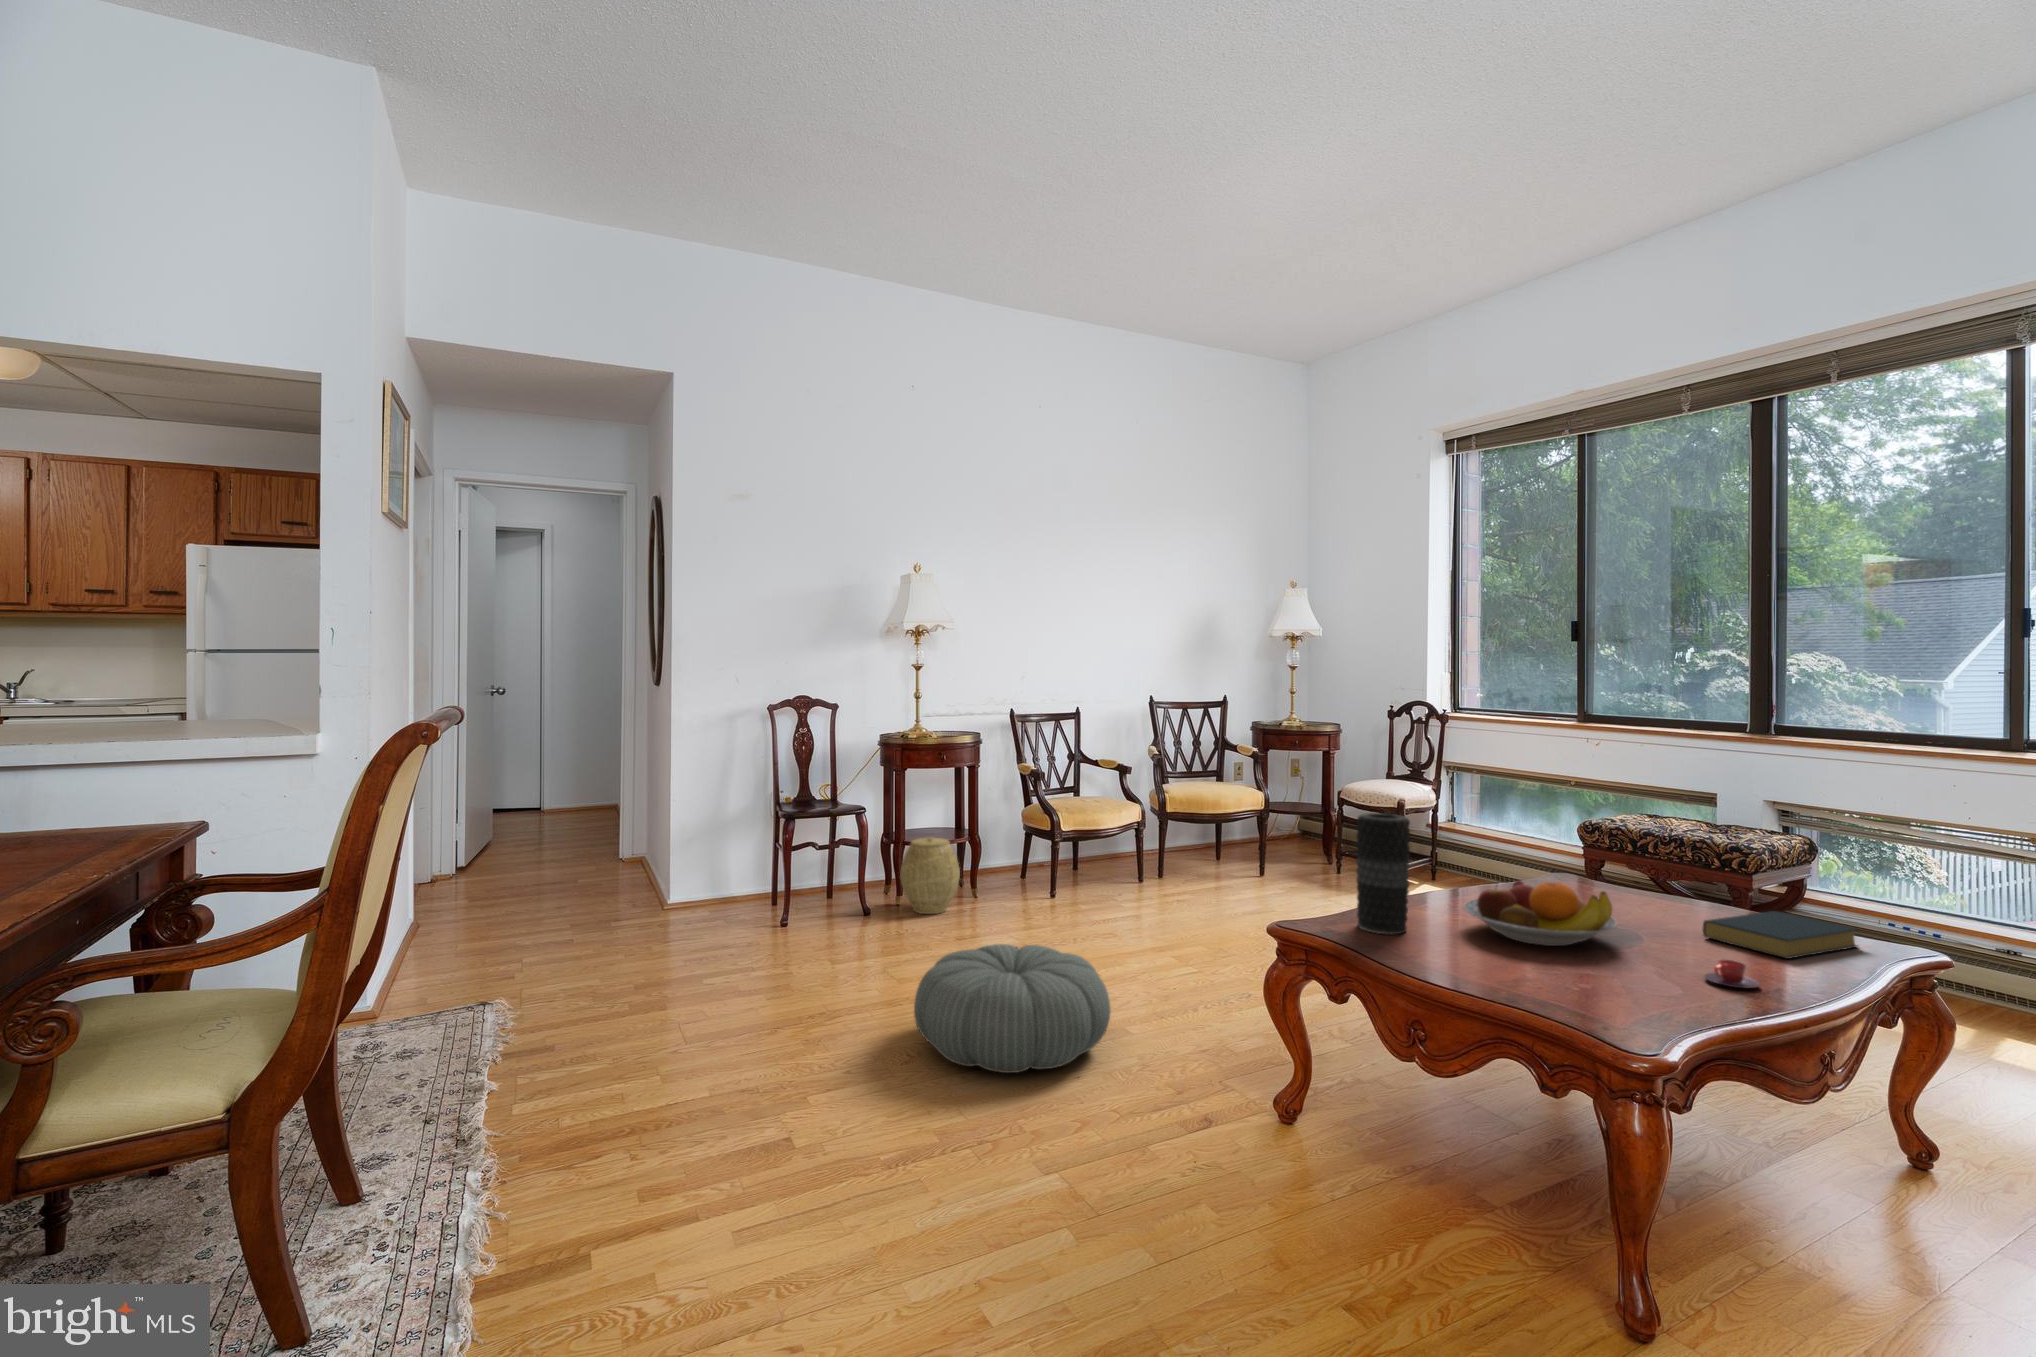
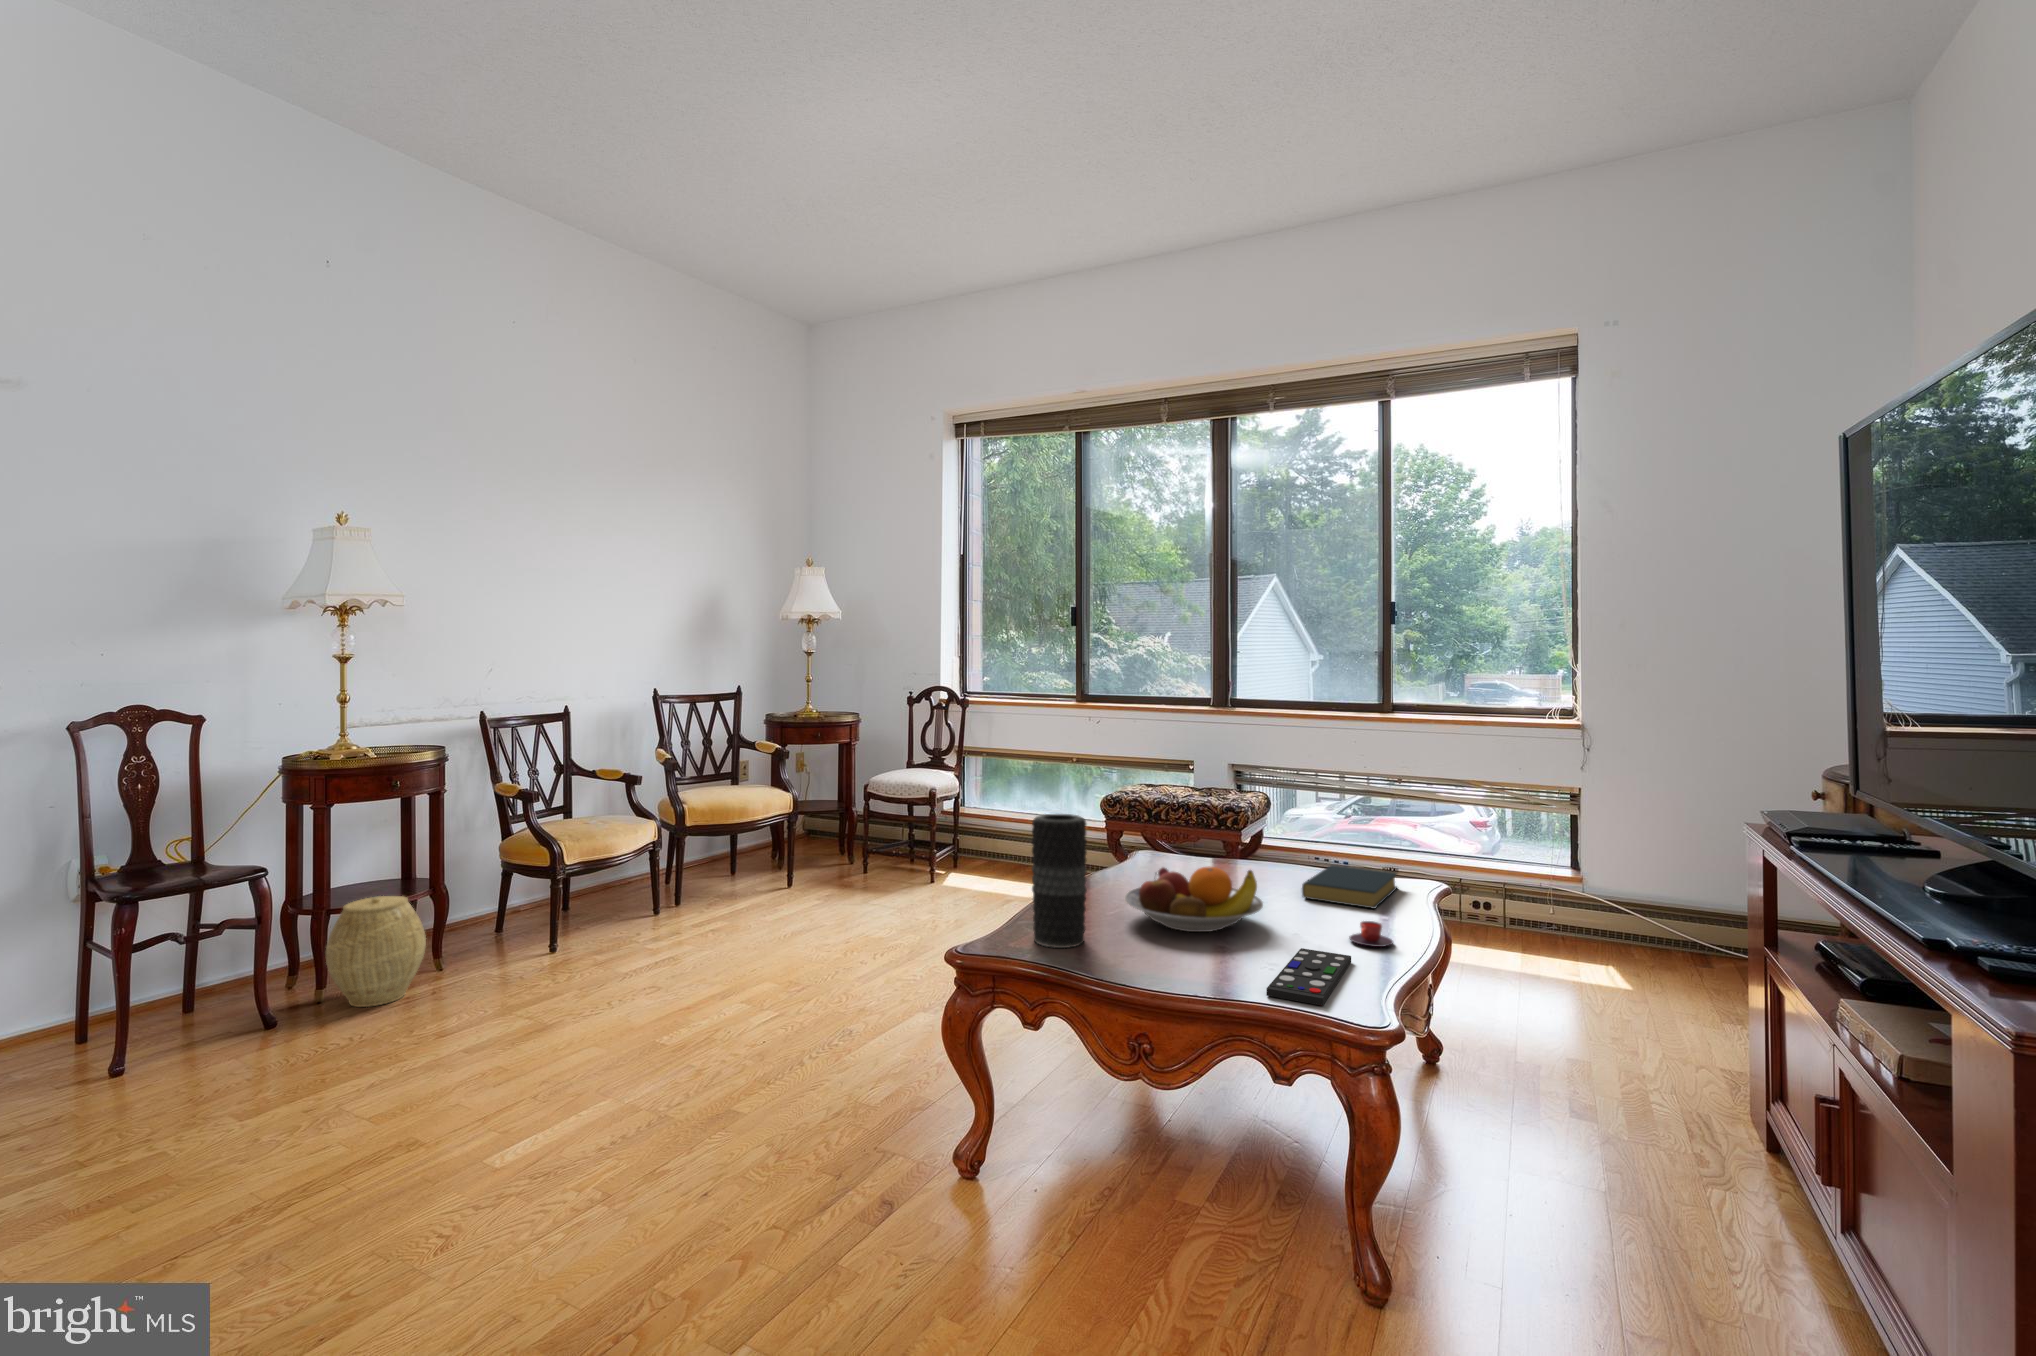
pouf: present [914,944,1111,1073] -> none [431,1033,733,1247]
remote control: none [1538,971,1678,1015] -> present [1266,948,1351,1006]

